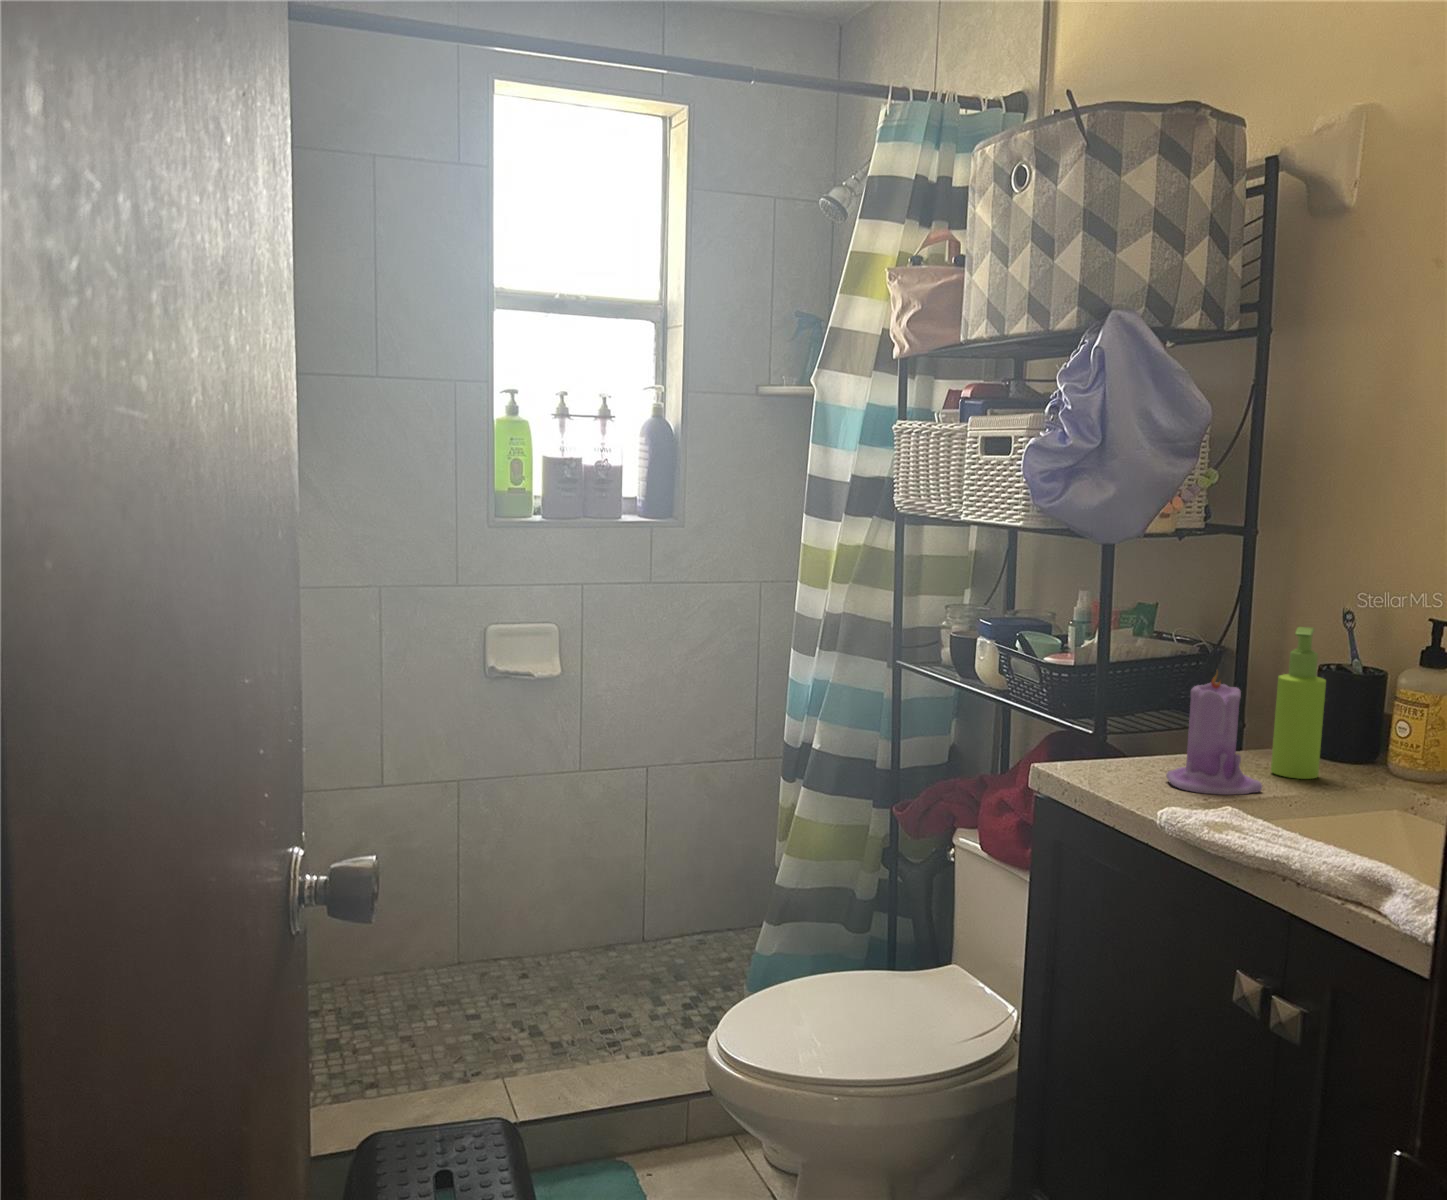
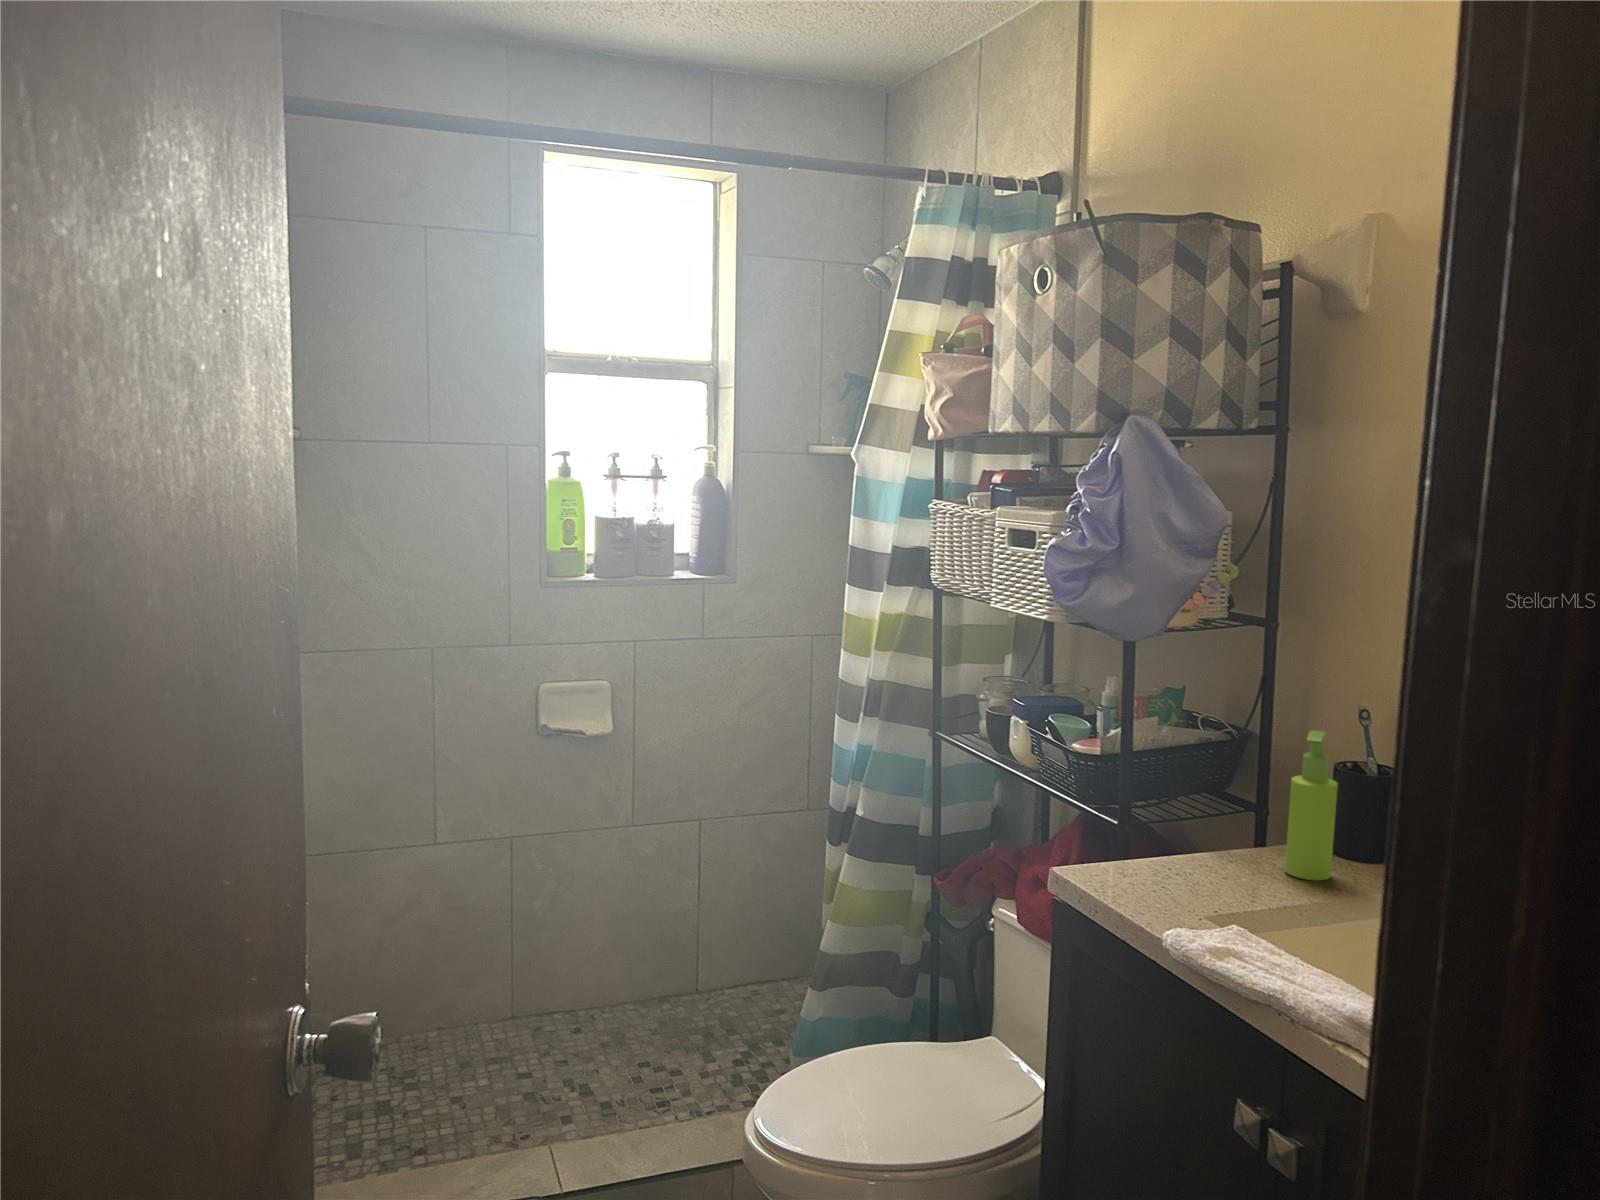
candle: present [1166,673,1262,795] -> none [1180,778,1272,905]

